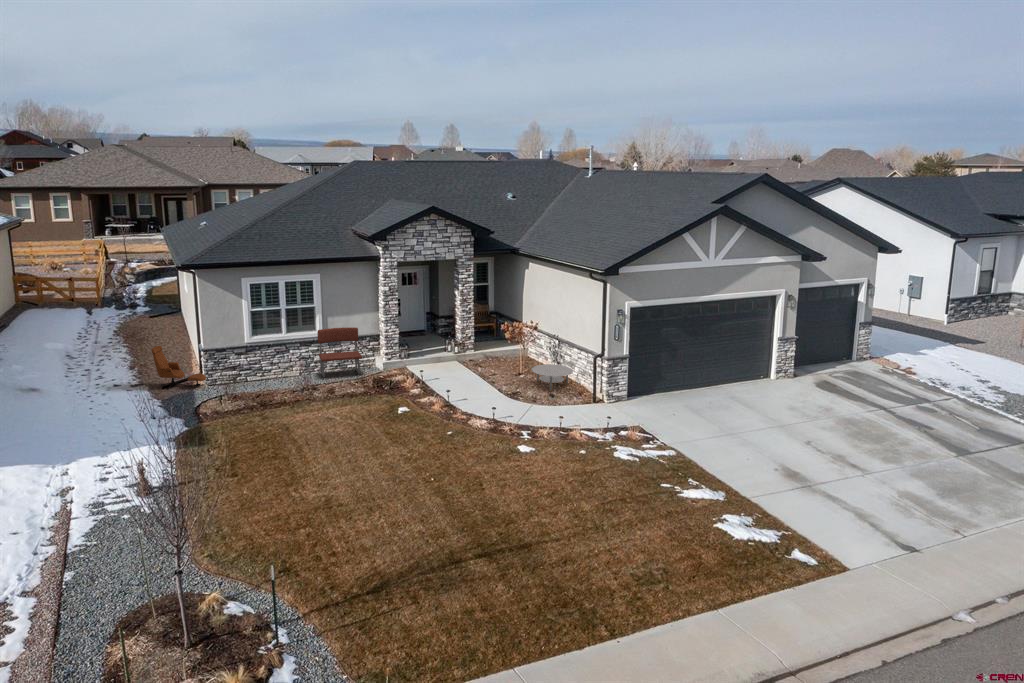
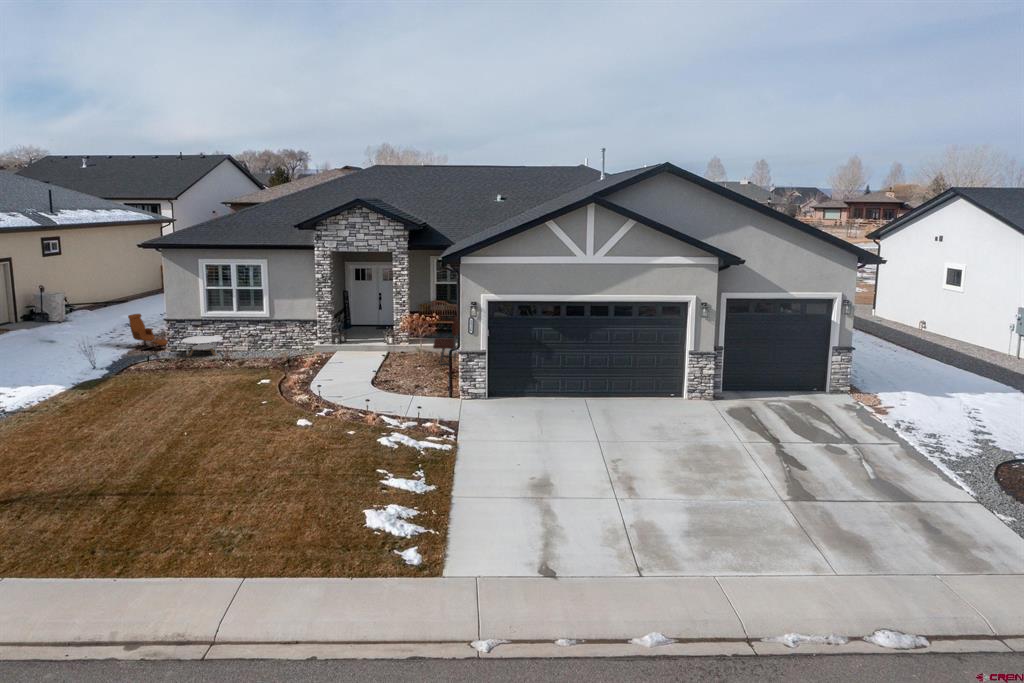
bench: present [317,327,362,377] -> present [433,316,459,365]
round table: present [532,364,573,392] -> present [182,336,223,356]

